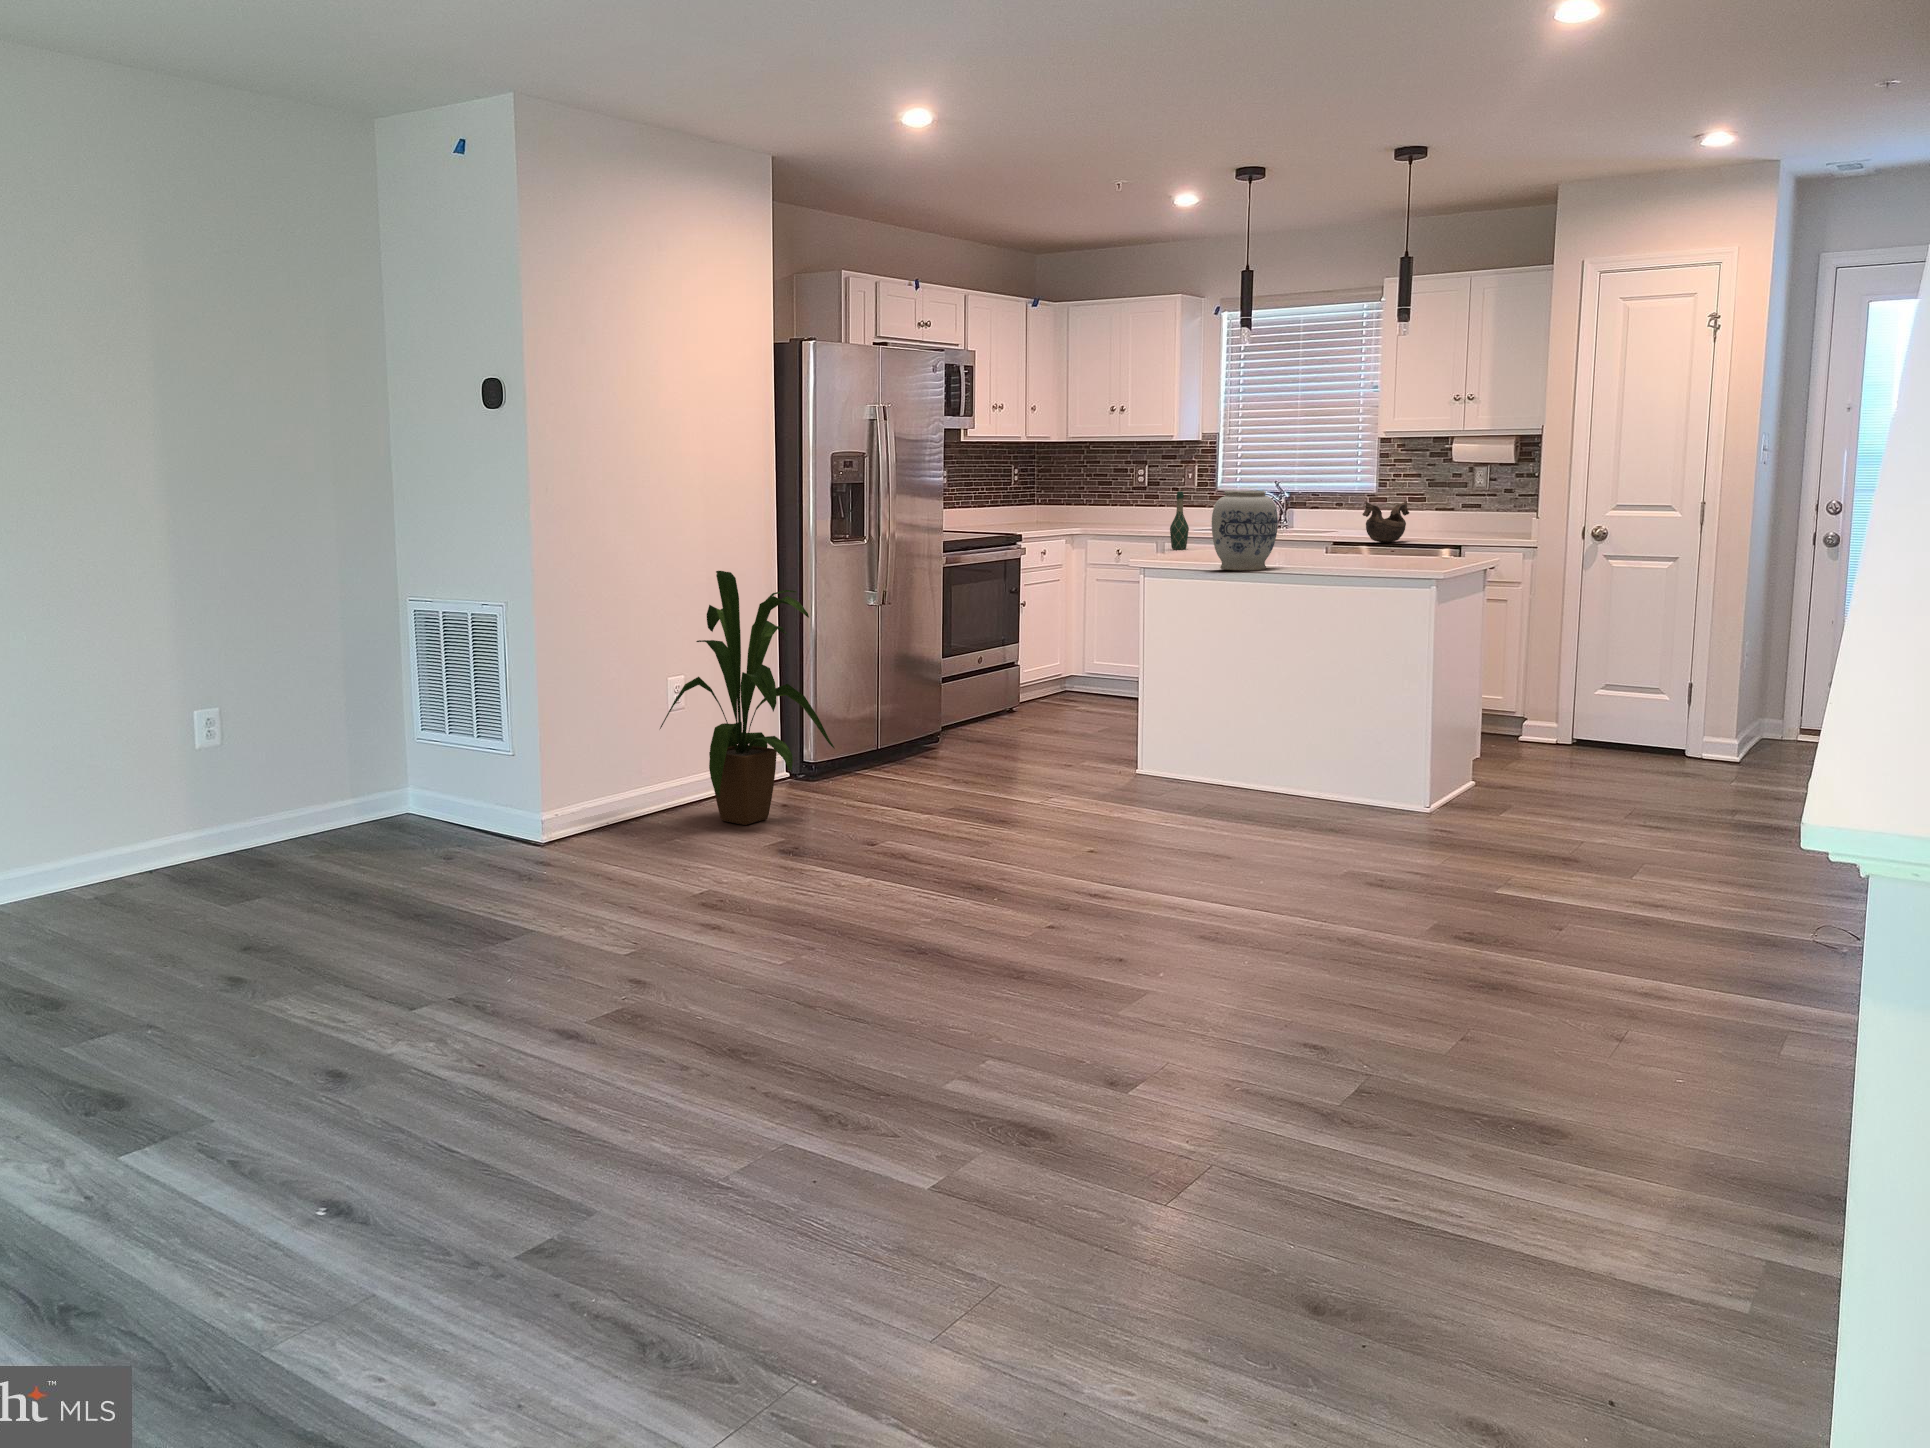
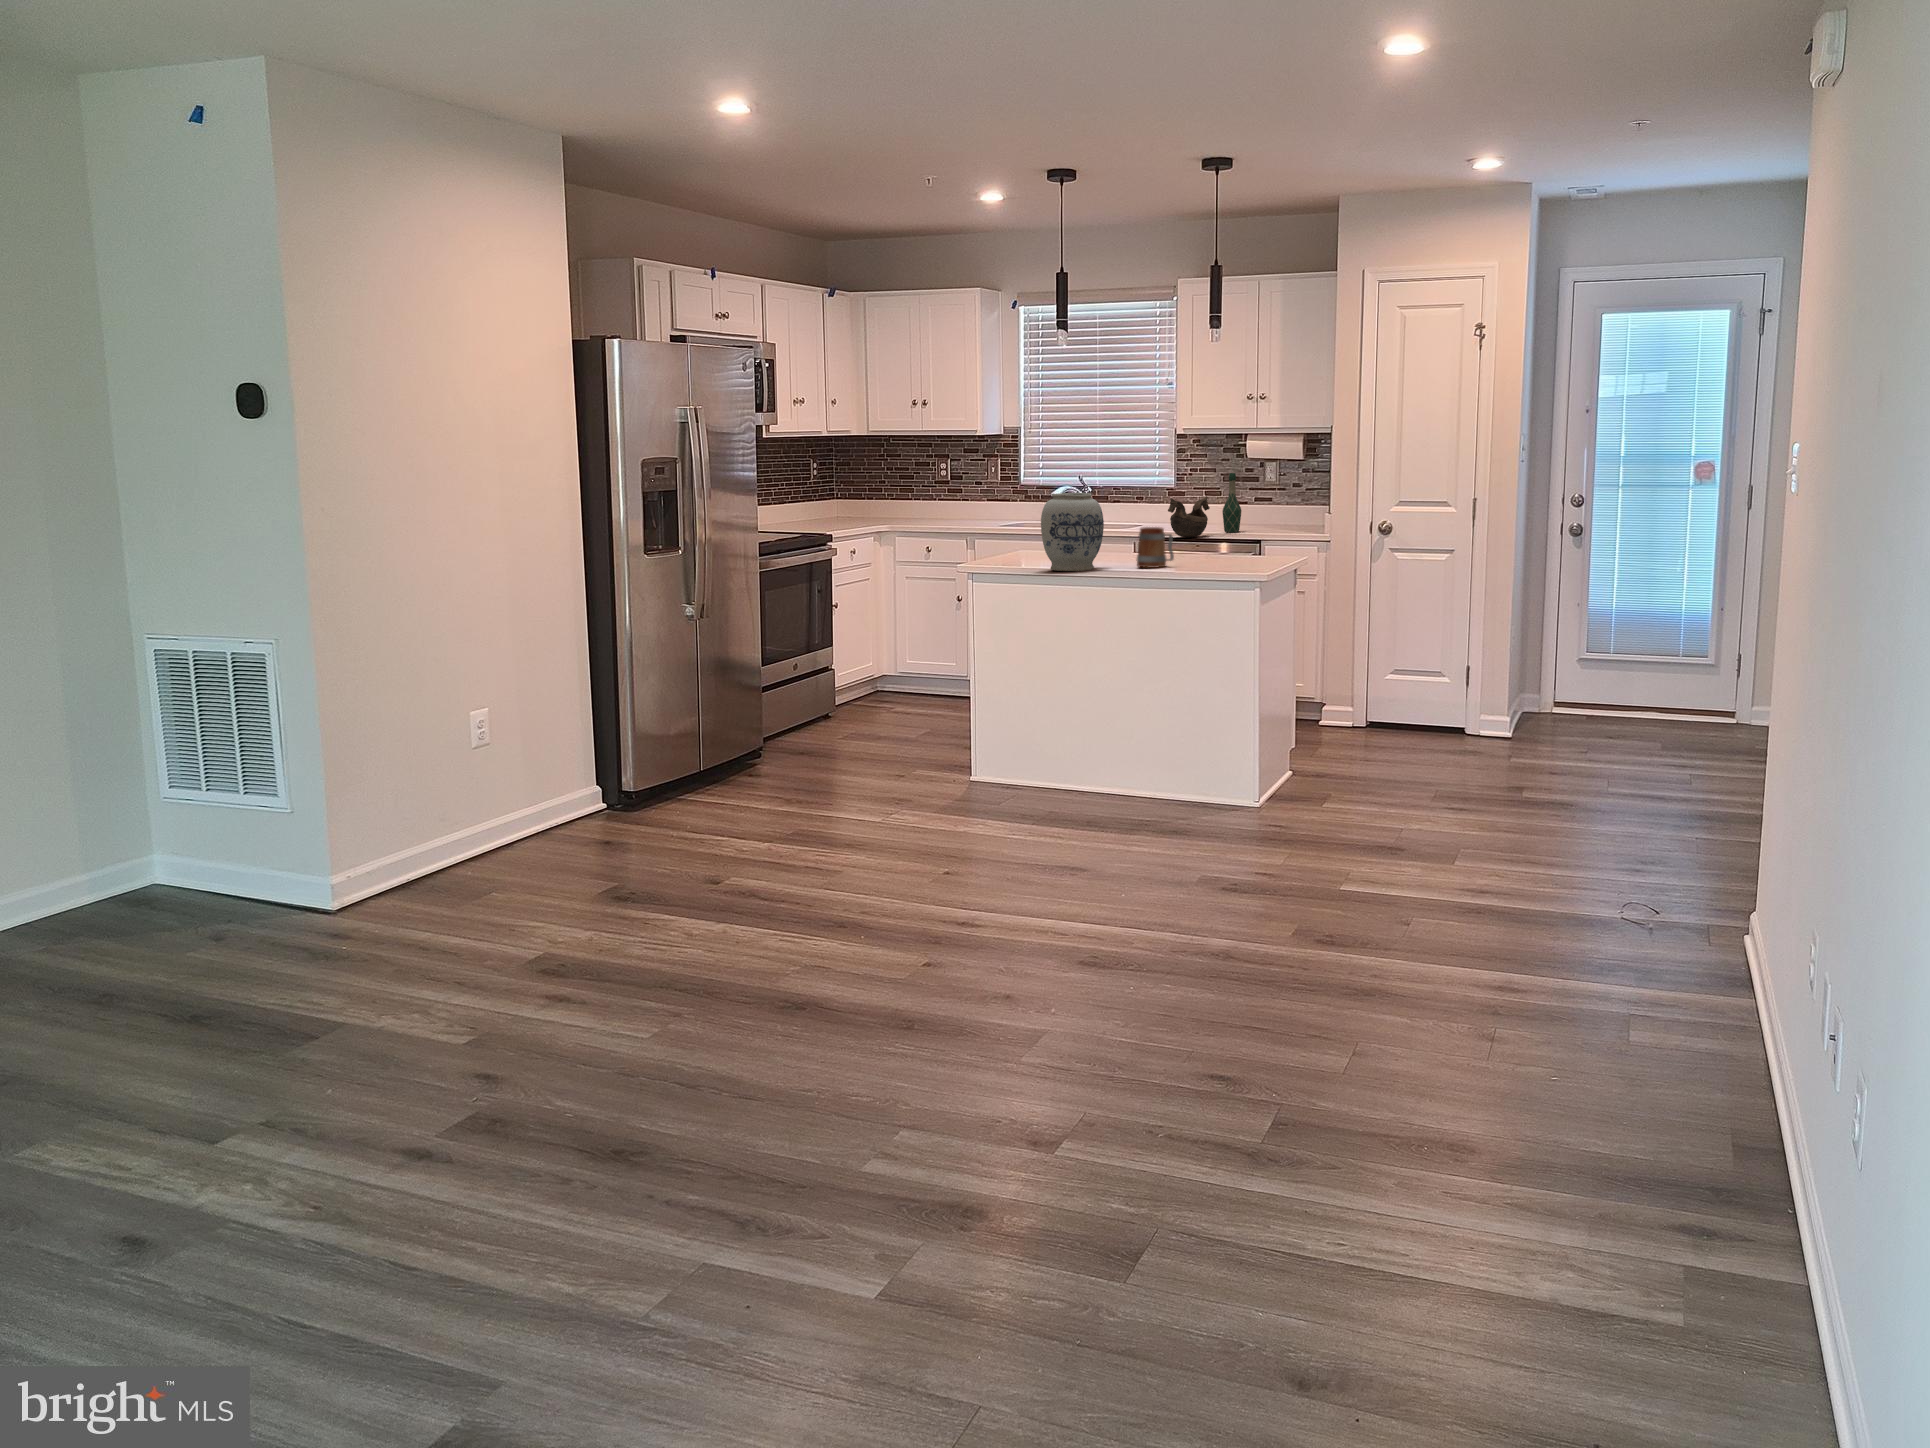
wine bottle: present [1170,491,1189,550] -> present [1222,473,1241,533]
mug: none [1311,526,1351,568] -> present [1137,527,1174,568]
house plant: present [660,571,835,825] -> none [494,585,682,848]

